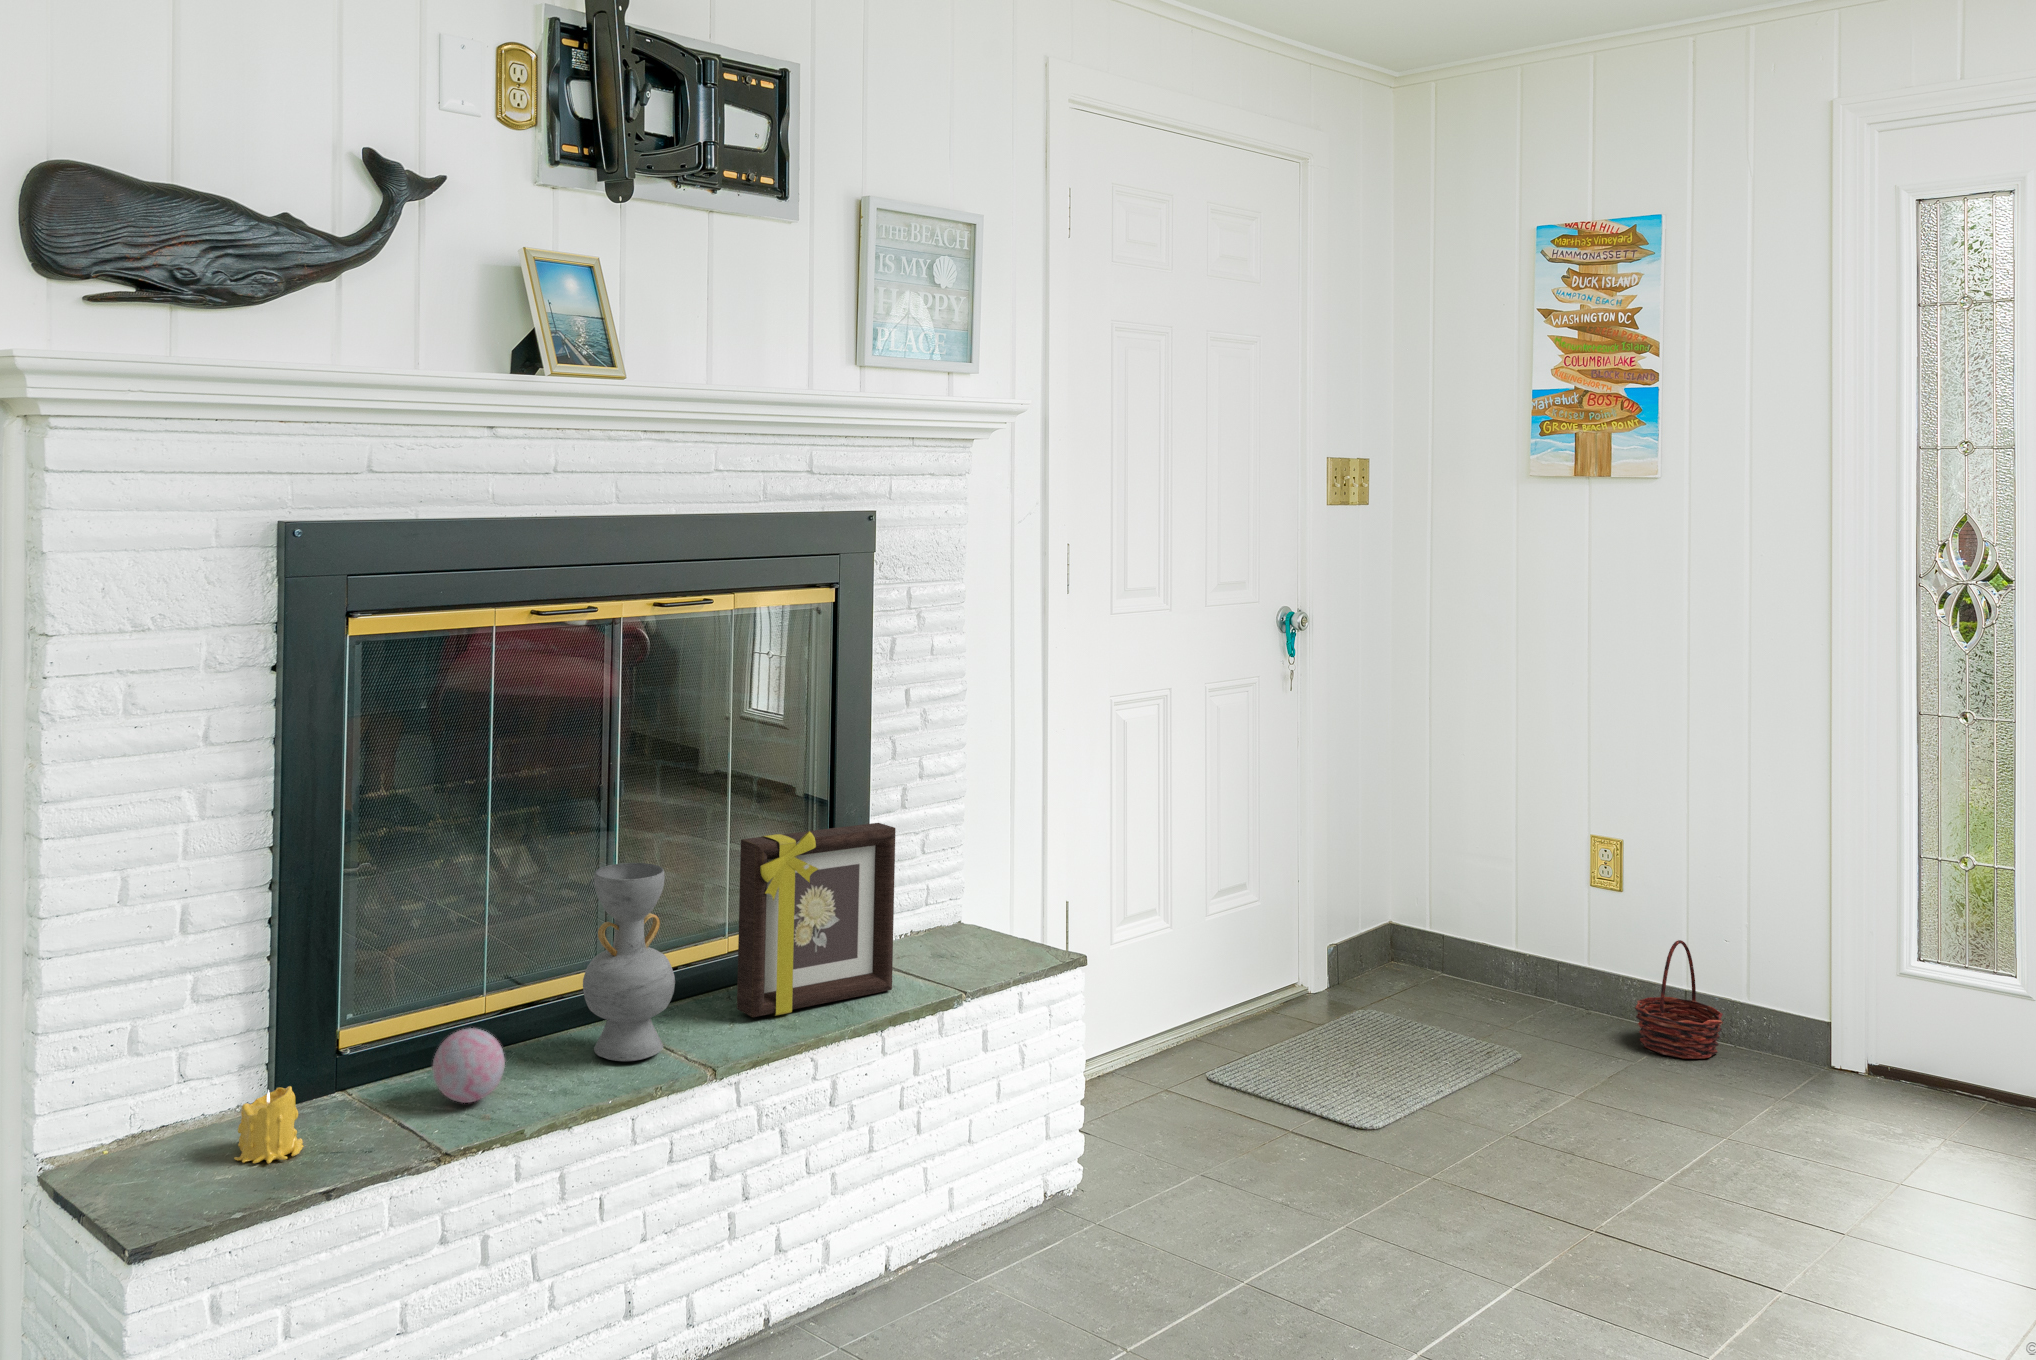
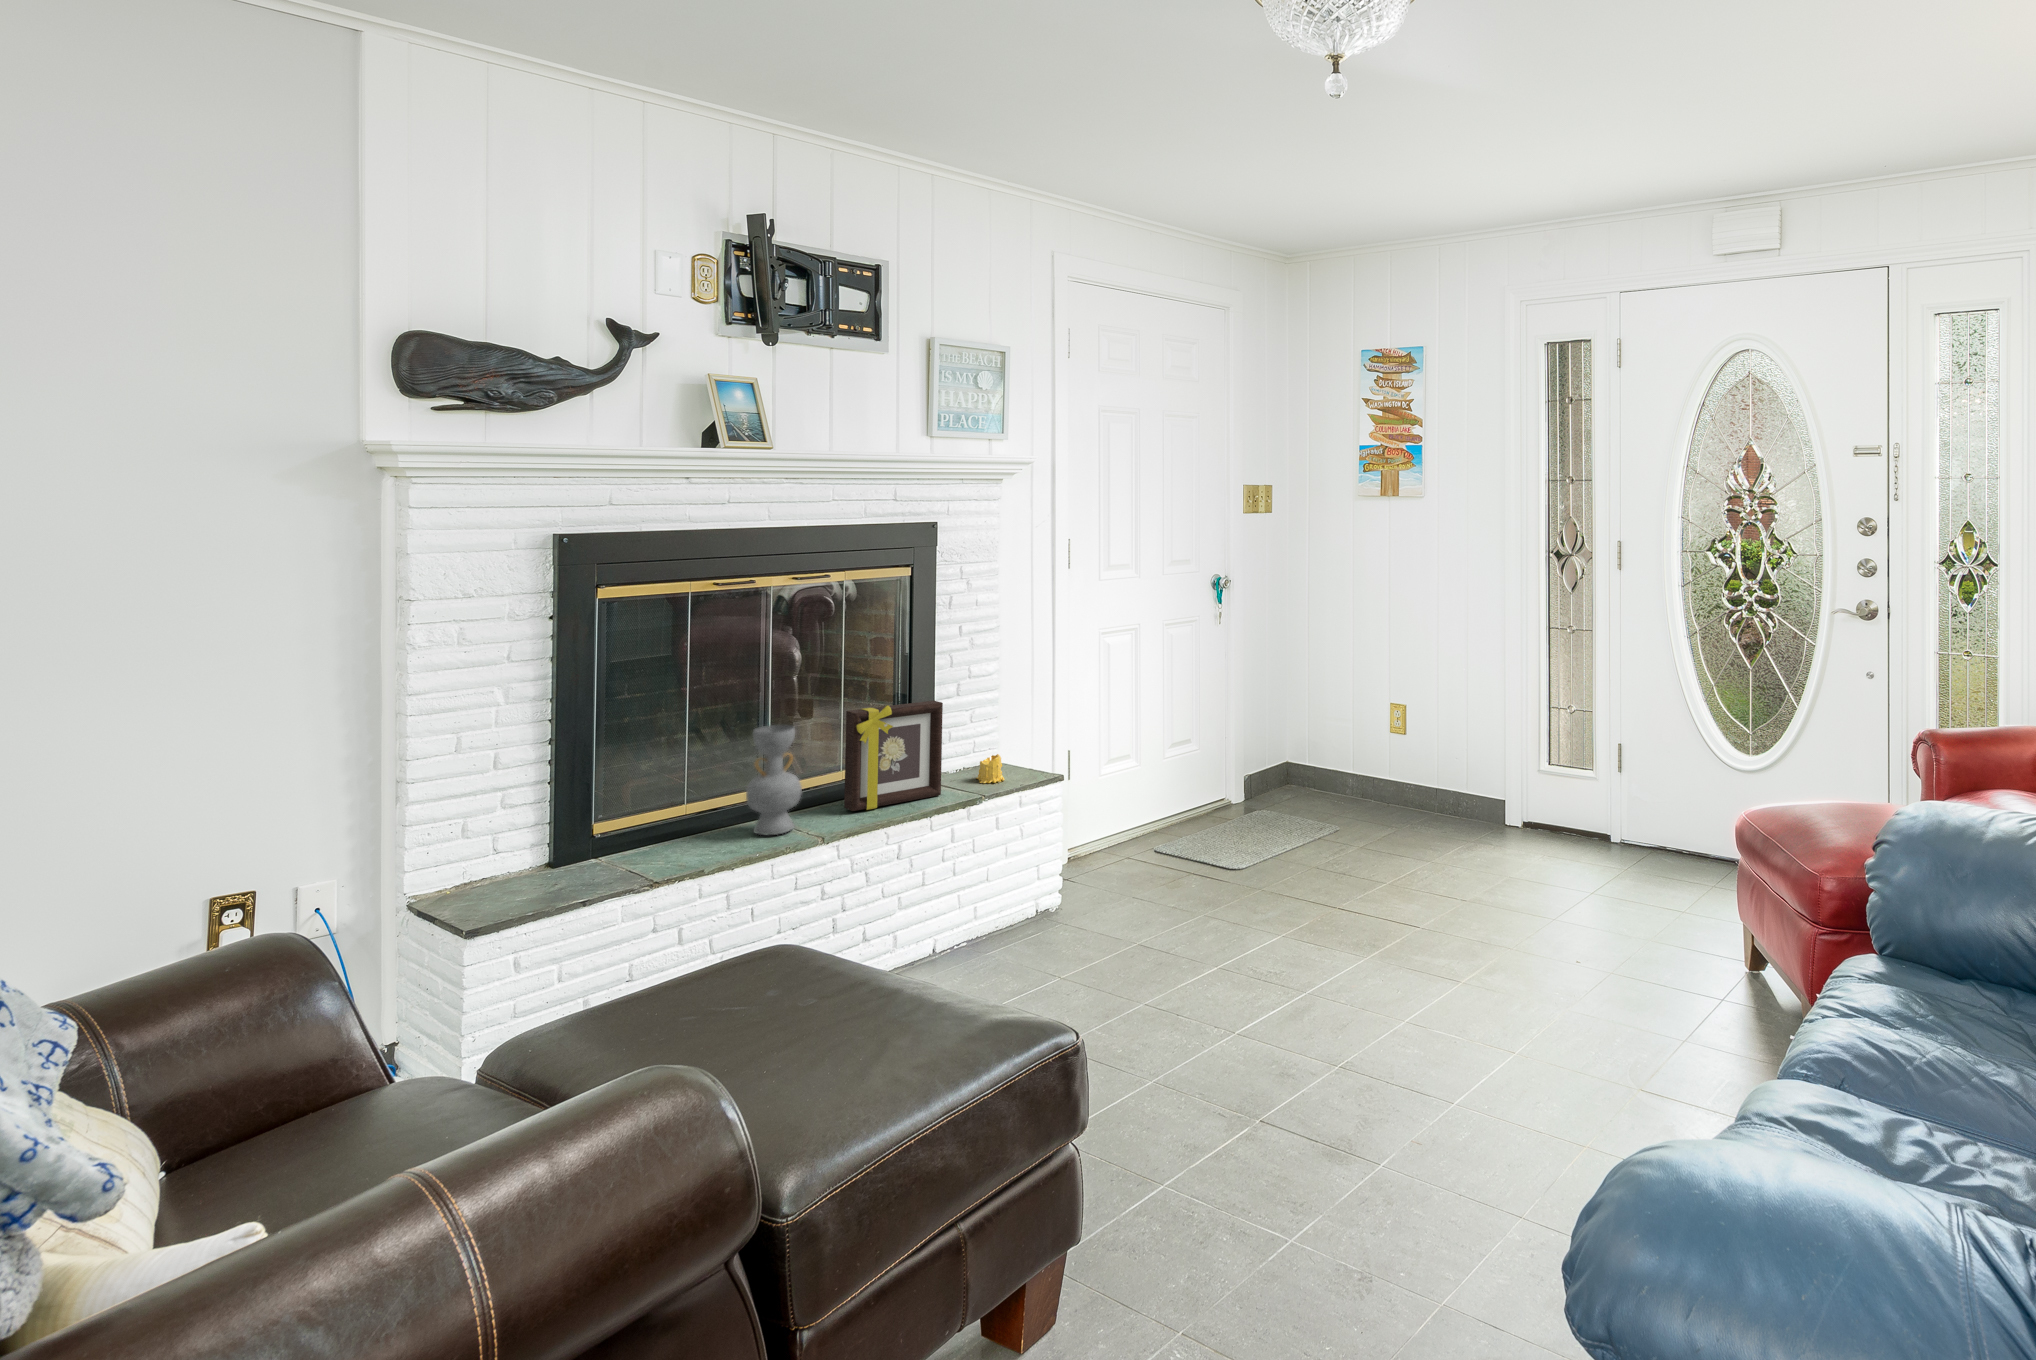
basket: present [1635,940,1723,1059] -> none [1405,758,1451,824]
decorative ball: present [433,1028,505,1103] -> none [651,817,695,858]
candle: present [234,1086,304,1163] -> present [976,754,1005,783]

